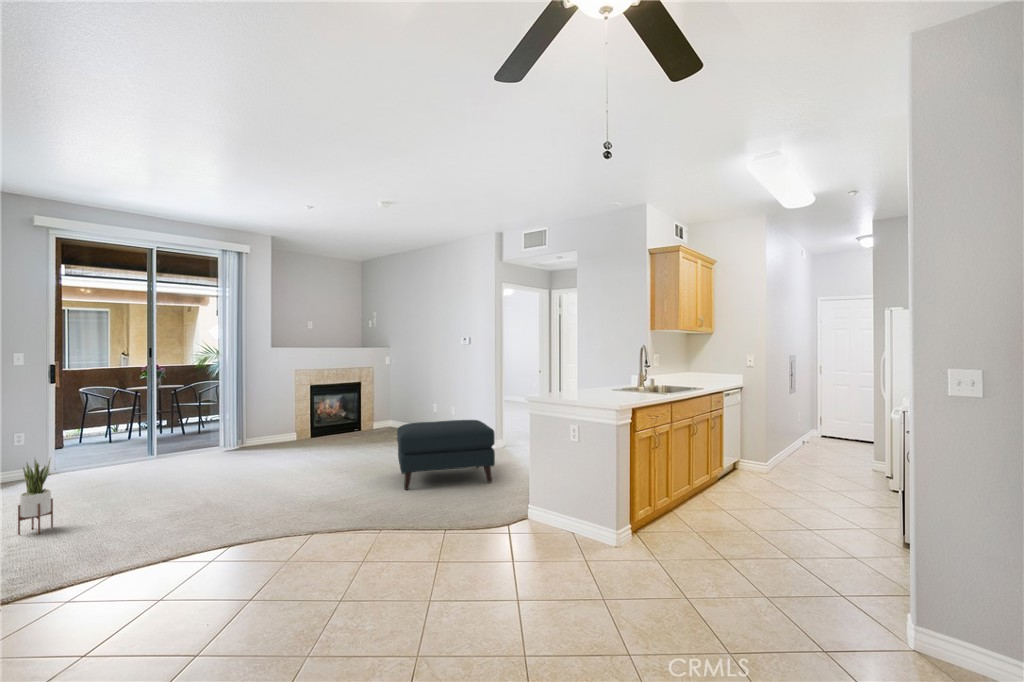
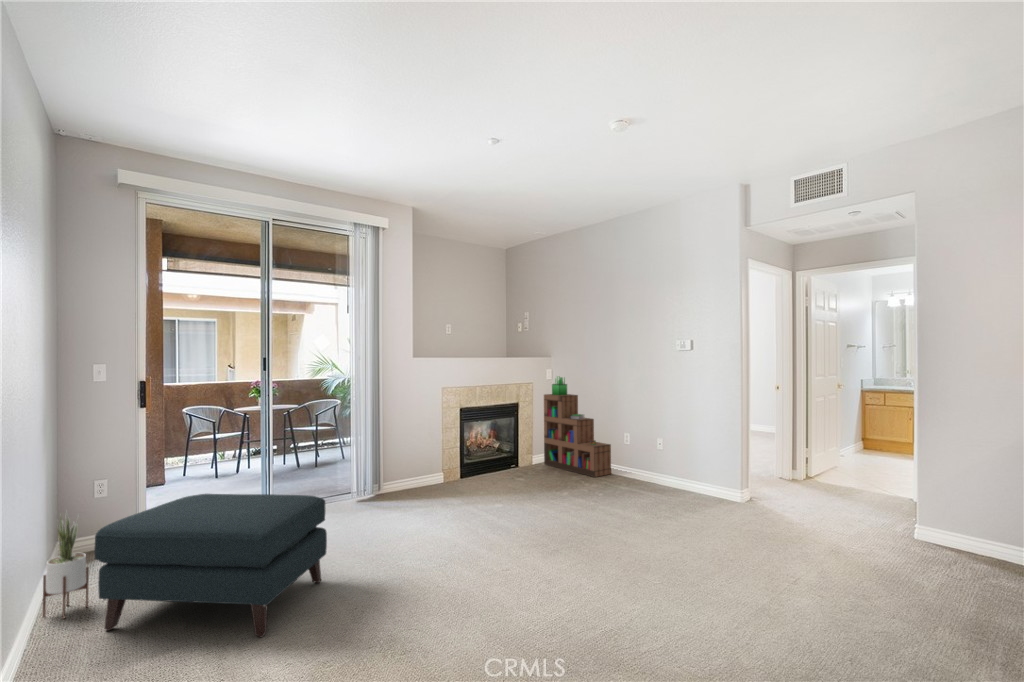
bookshelf: none [380,361,431,432] -> present [544,377,611,477]
ottoman: present [397,420,495,490] -> present [94,494,327,637]

